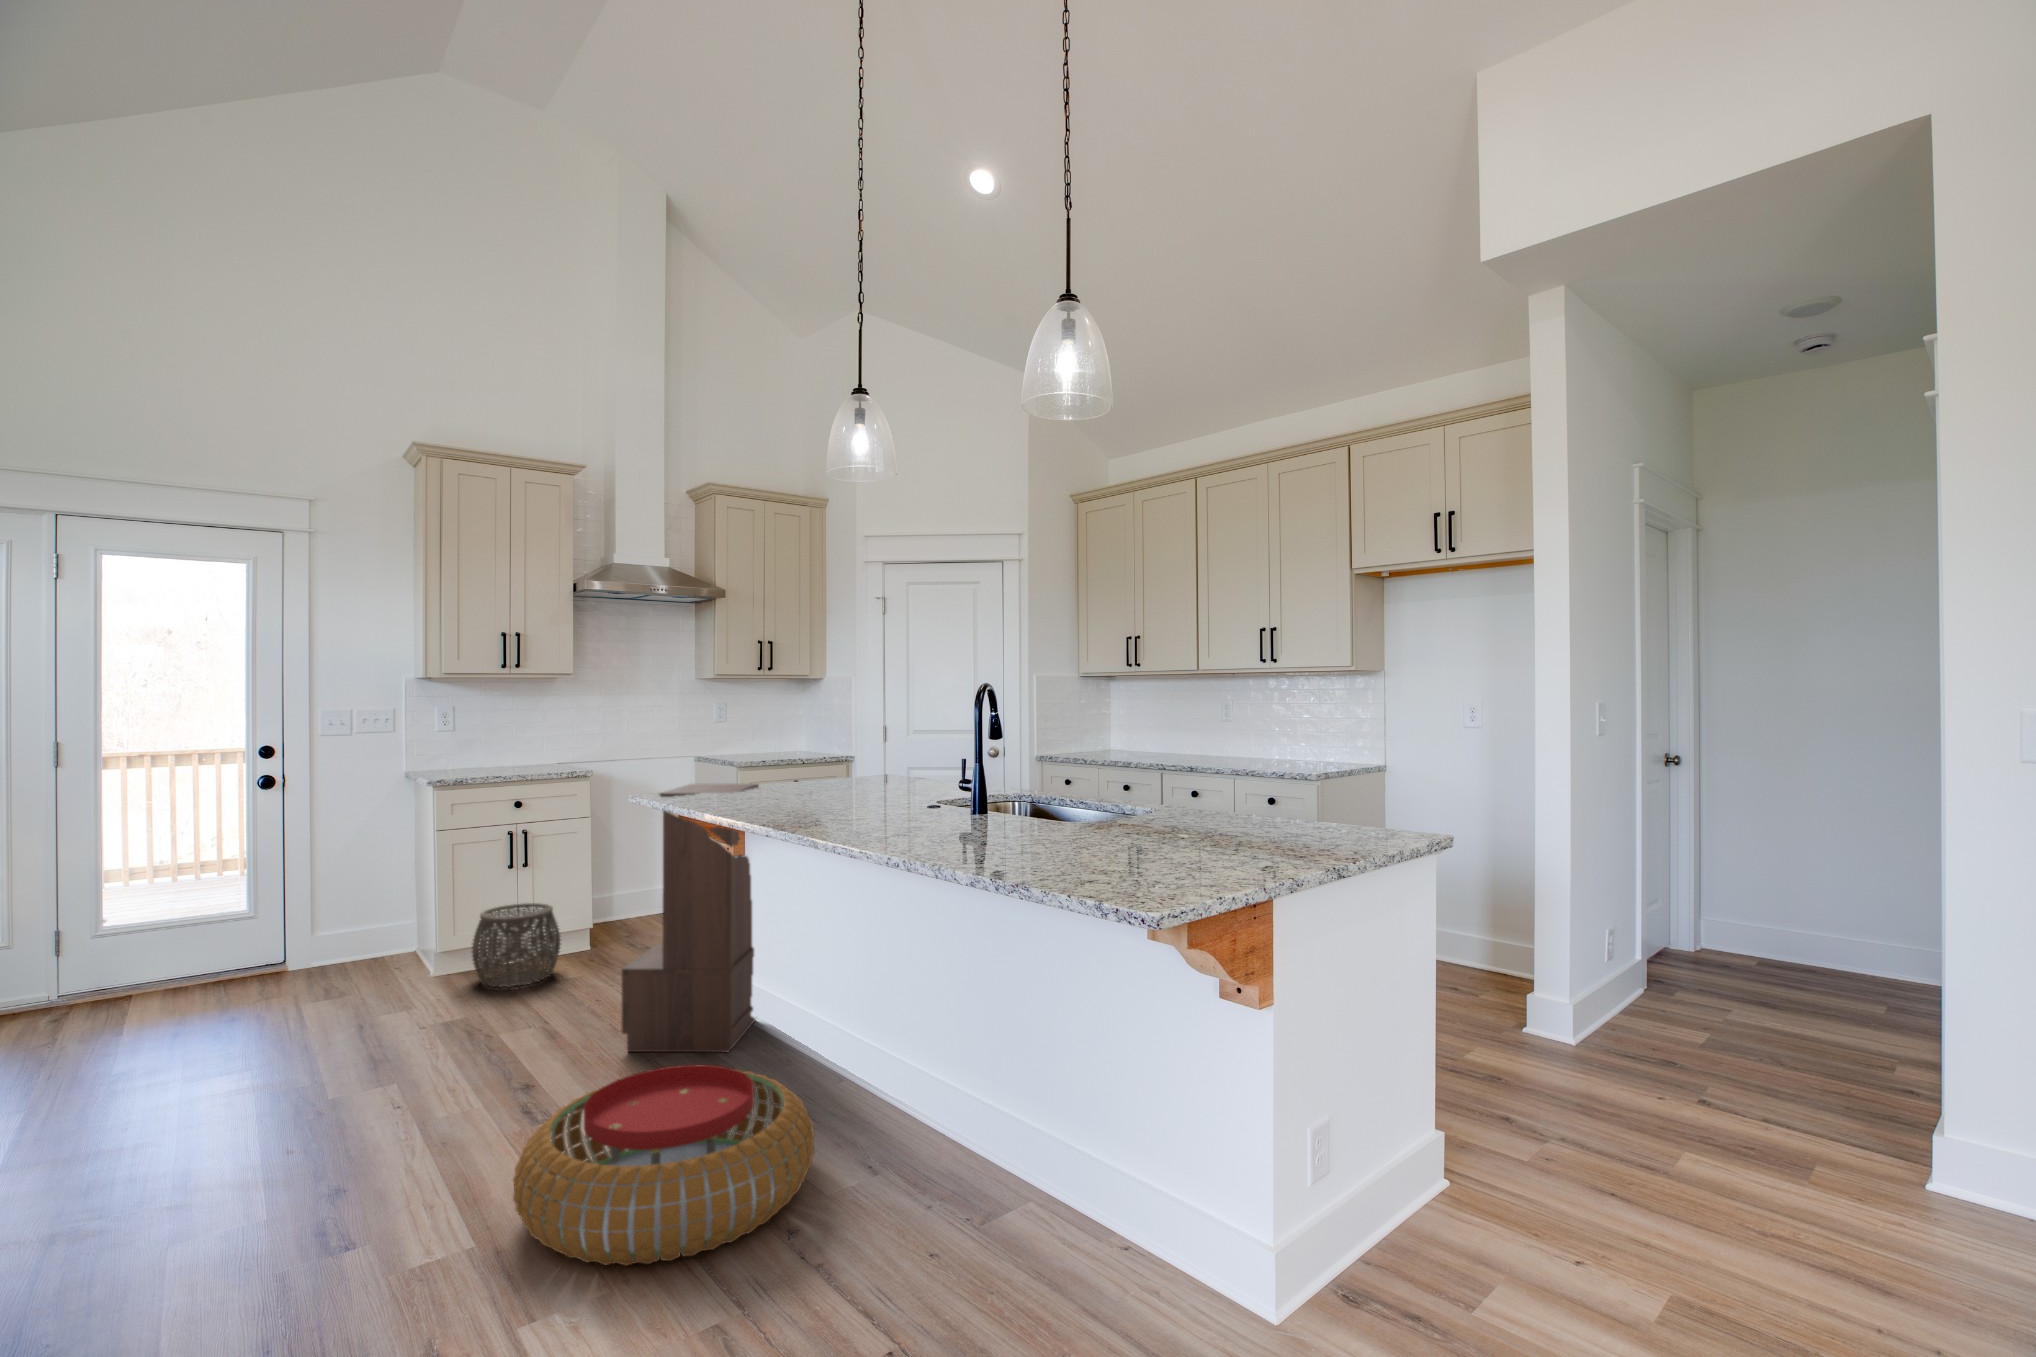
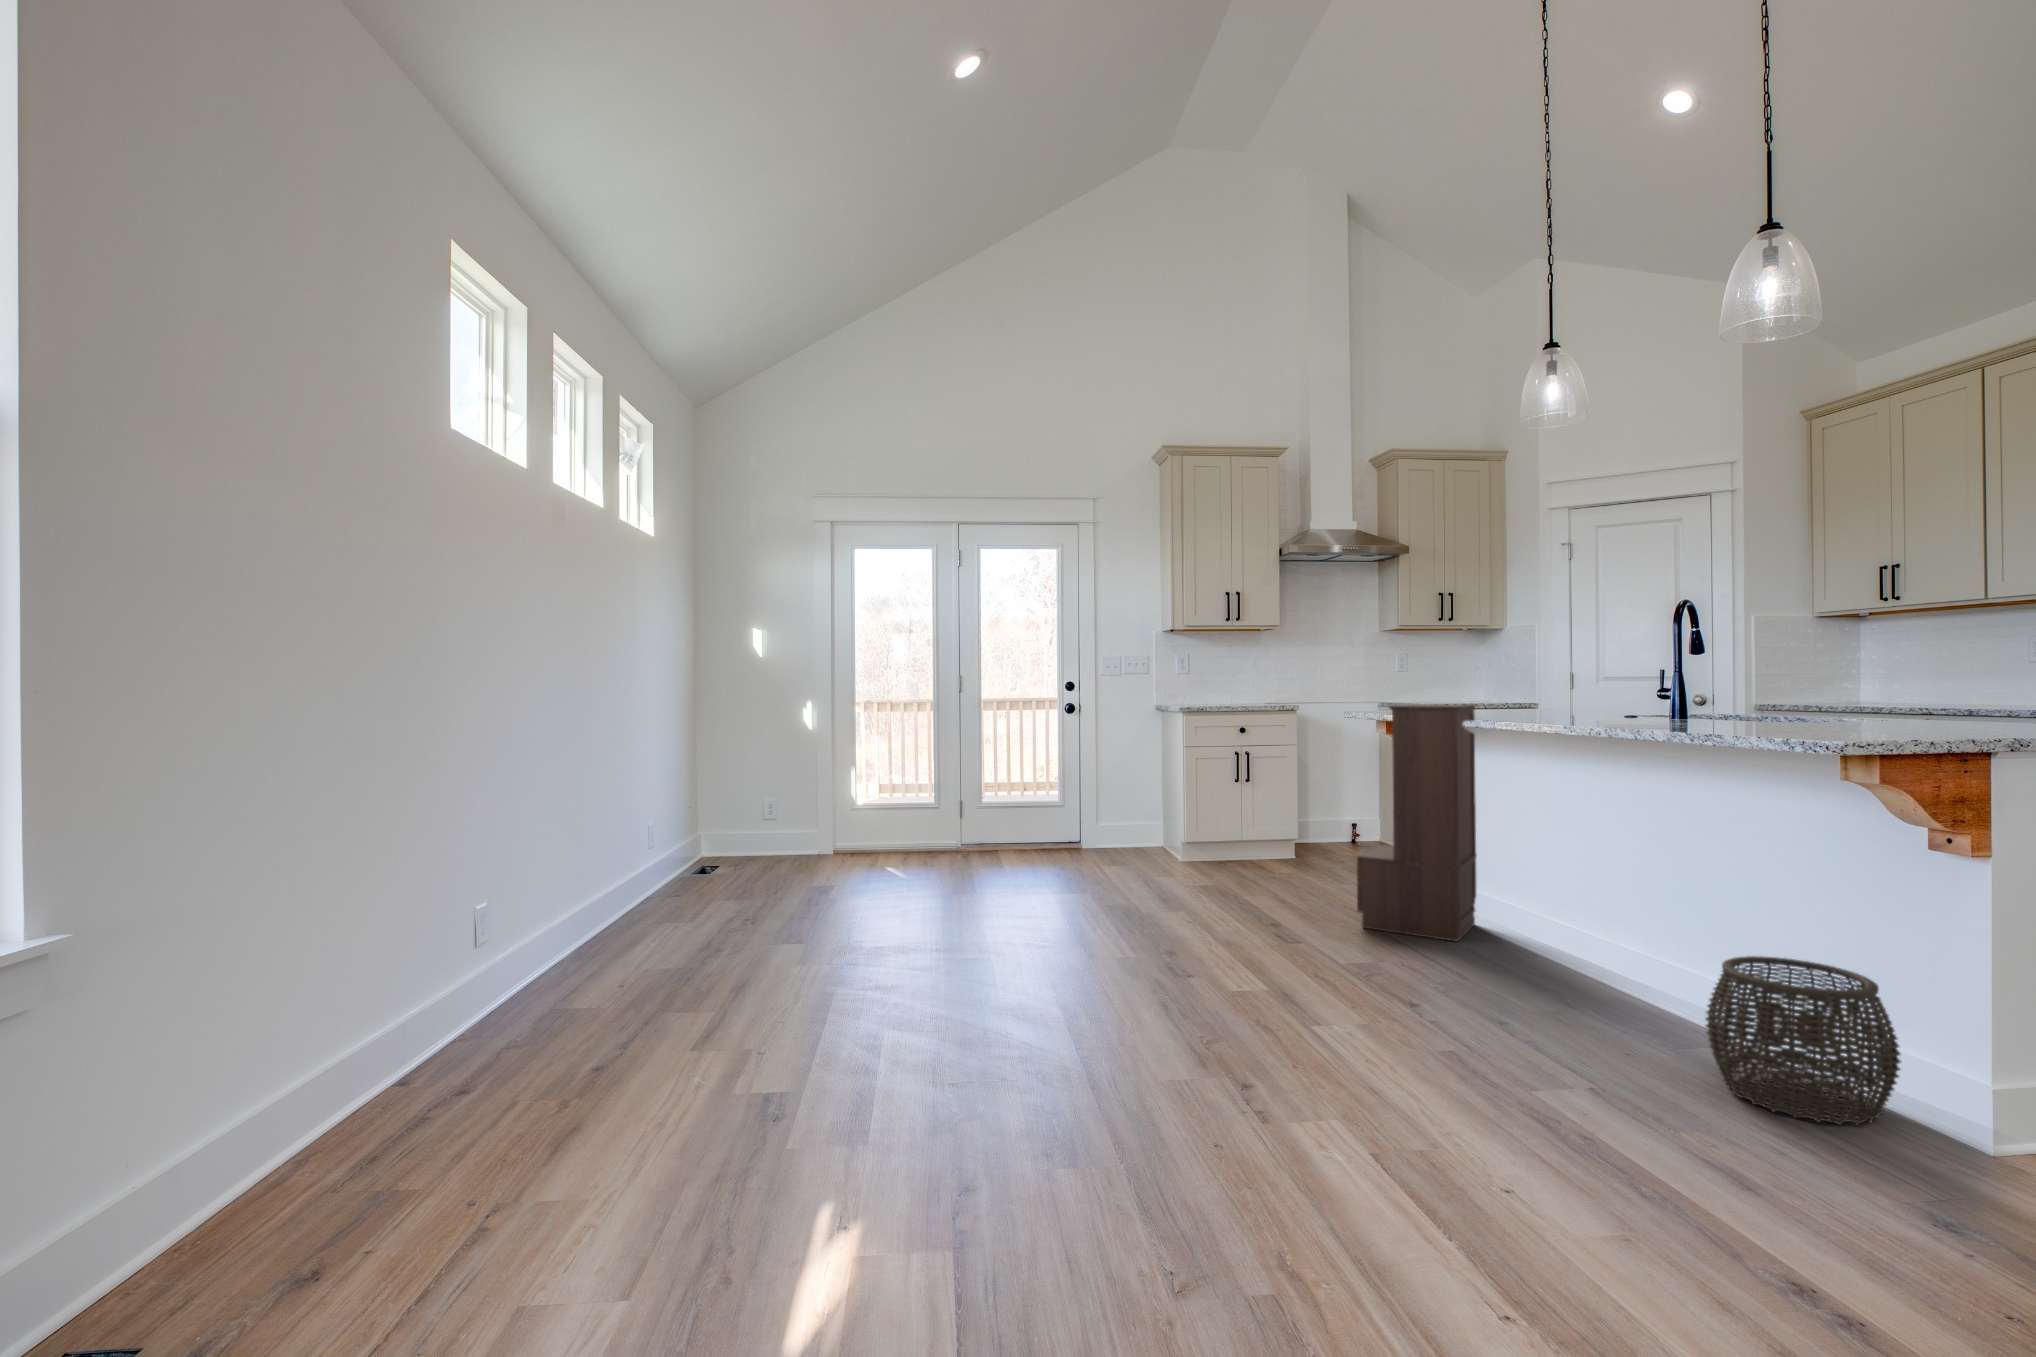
woven basket: present [472,903,561,987] -> present [1706,956,1901,1125]
pouf: present [513,1065,814,1265] -> none [1320,920,1588,1064]

